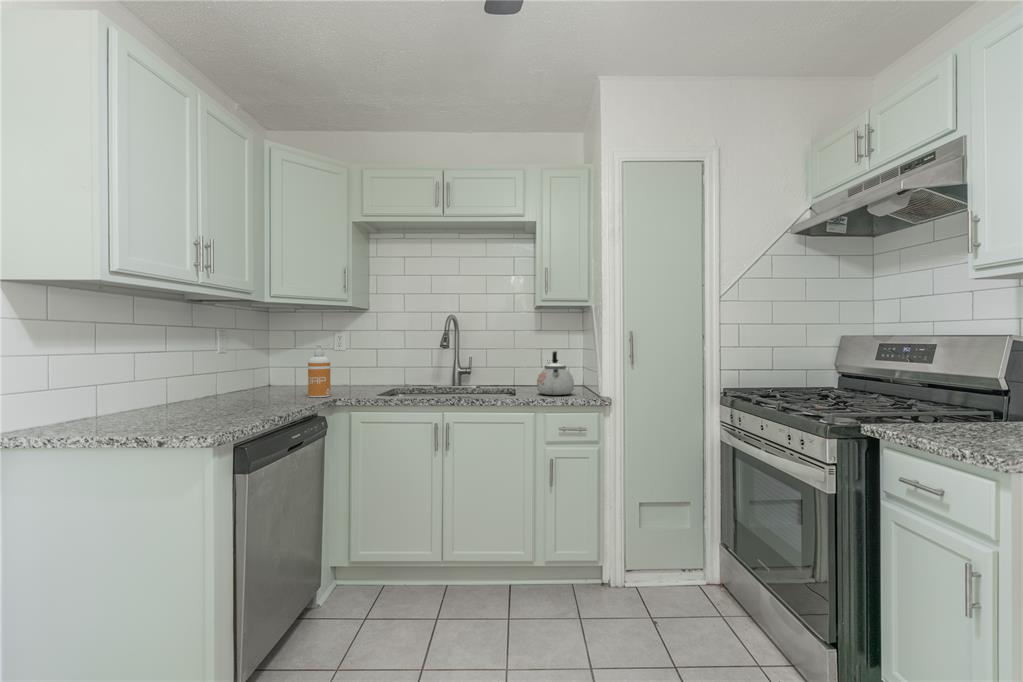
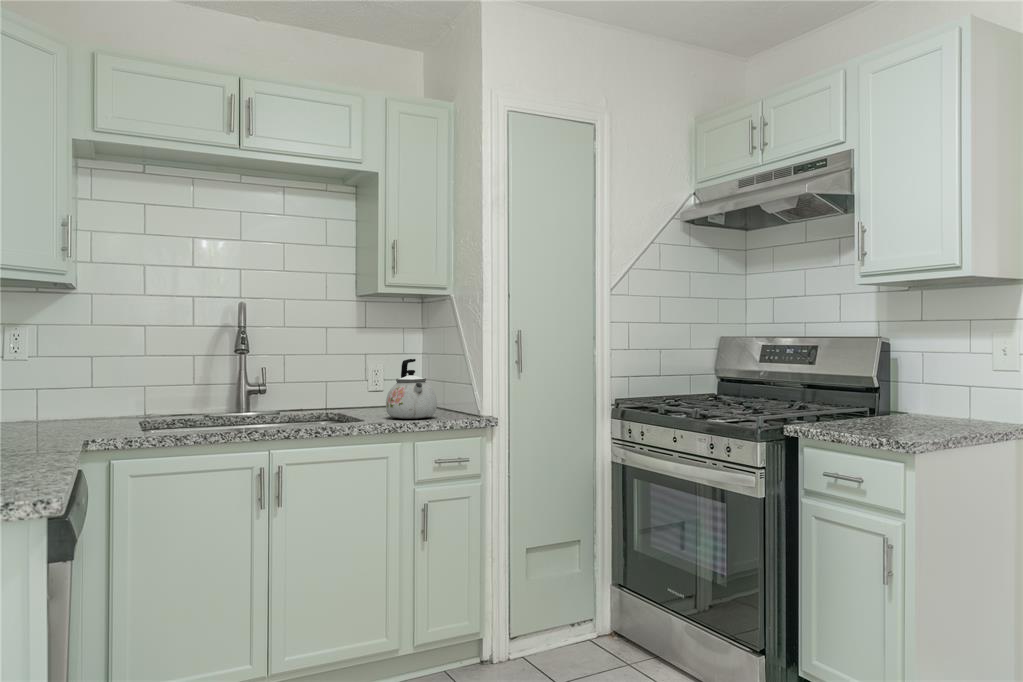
soap dispenser: present [308,344,331,397] -> none [47,354,86,440]

